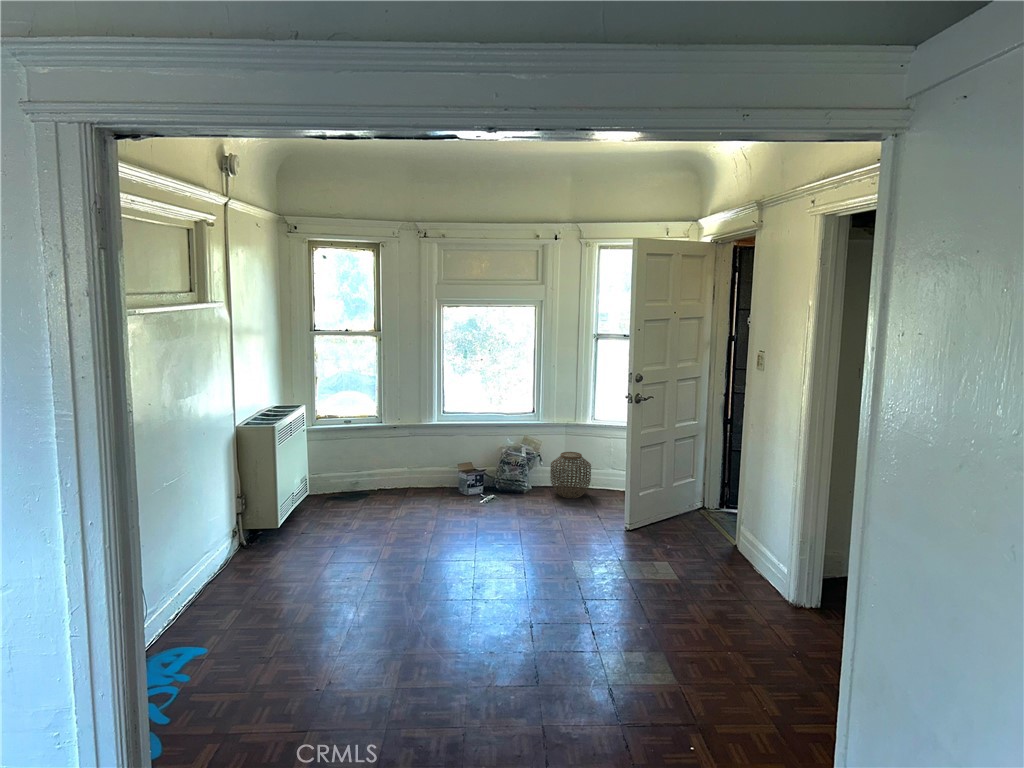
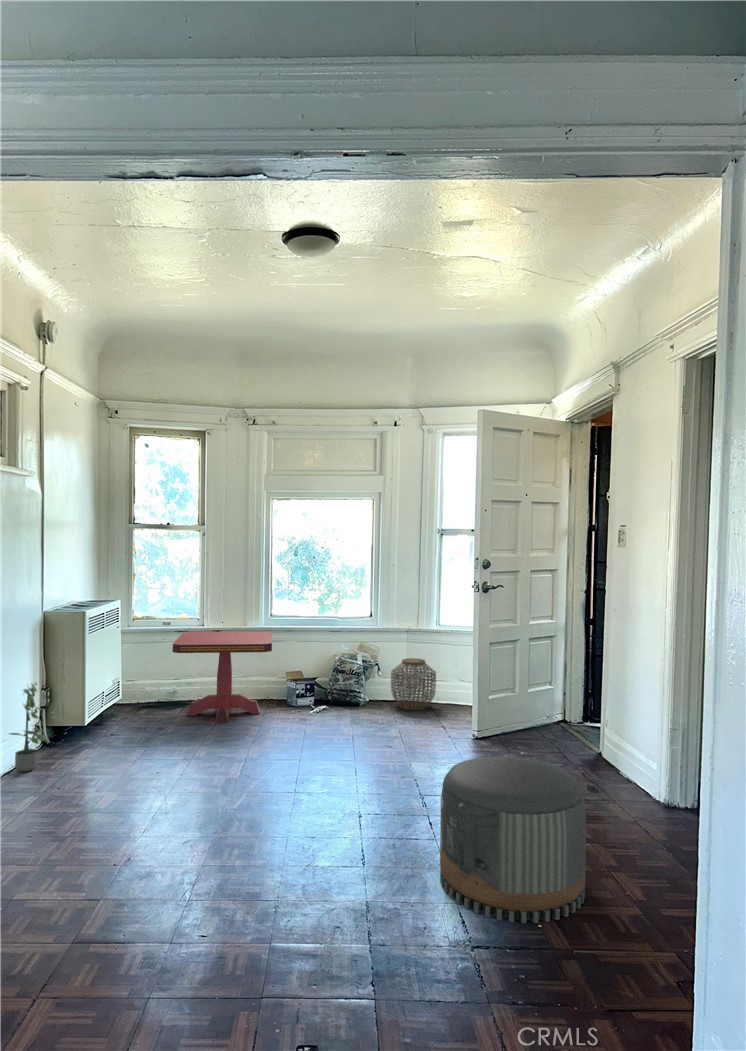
side table: none [357,428,445,512] -> present [172,632,272,723]
potted plant: none [224,489,260,567] -> present [9,683,50,772]
pouf: none [602,578,728,724] -> present [440,756,586,923]

